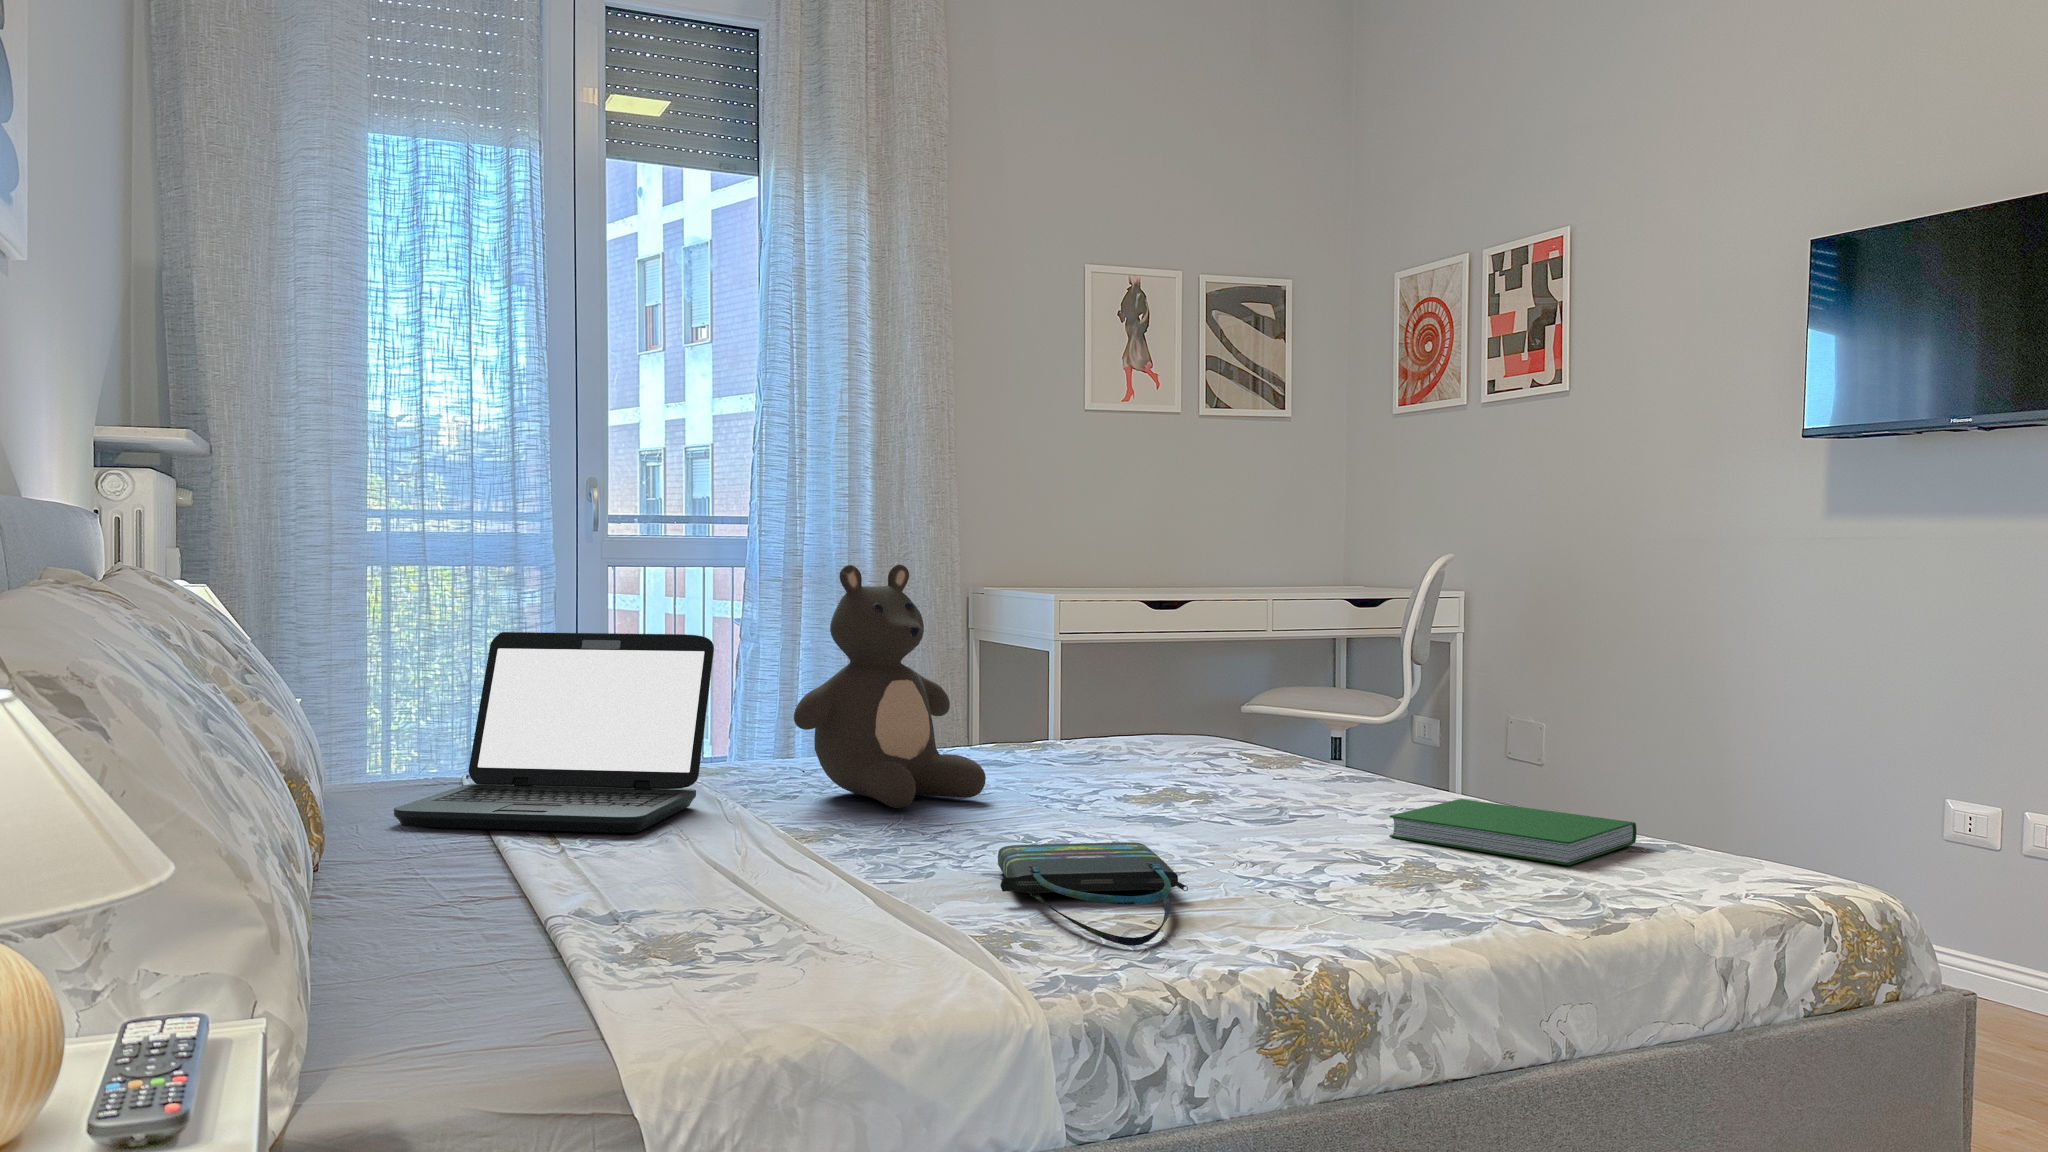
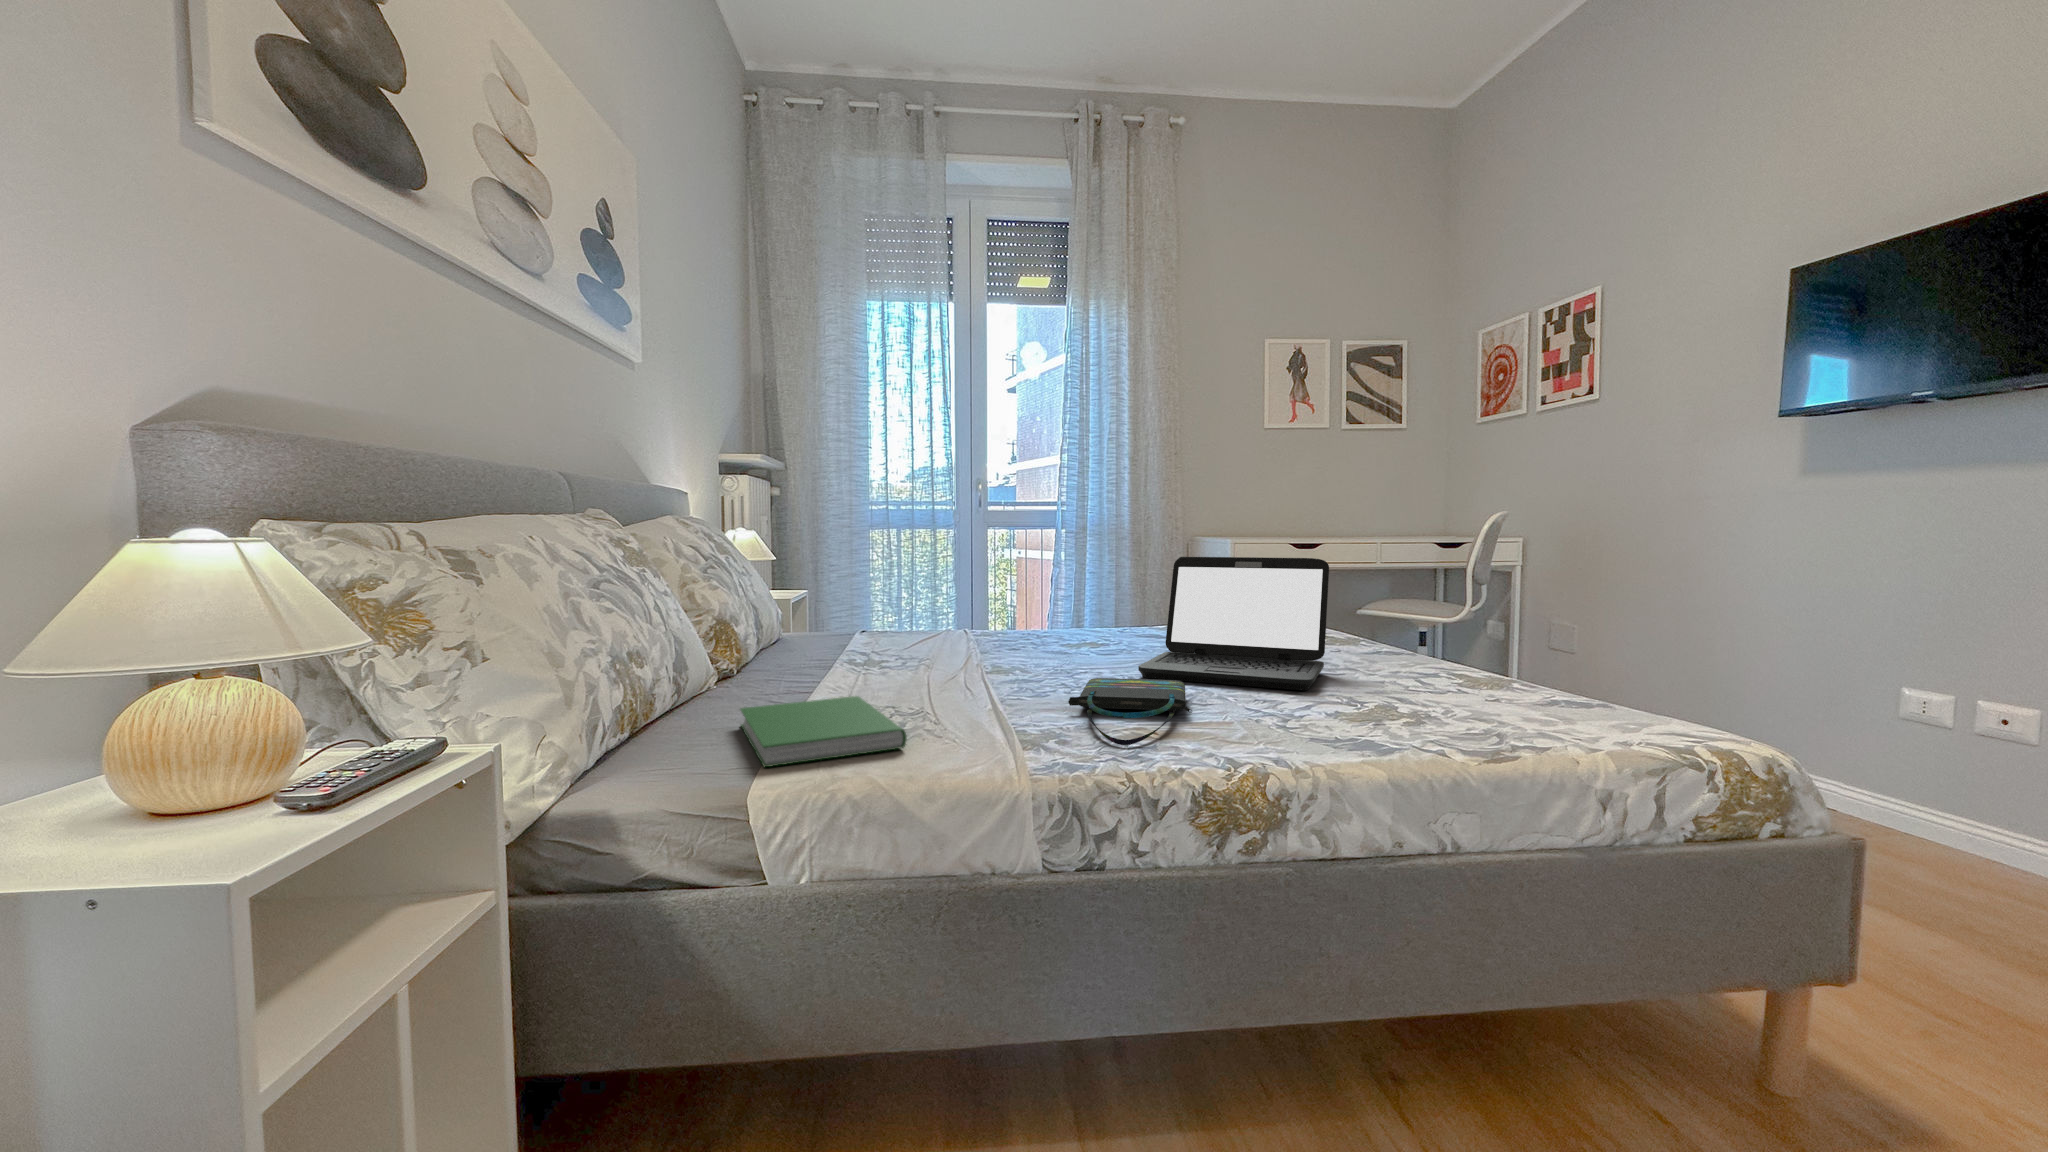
teddy bear: present [794,565,986,808] -> none [1013,512,1126,655]
laptop: present [394,632,714,833] -> present [1138,557,1329,690]
hardcover book: present [1389,799,1637,865] -> present [741,696,907,767]

